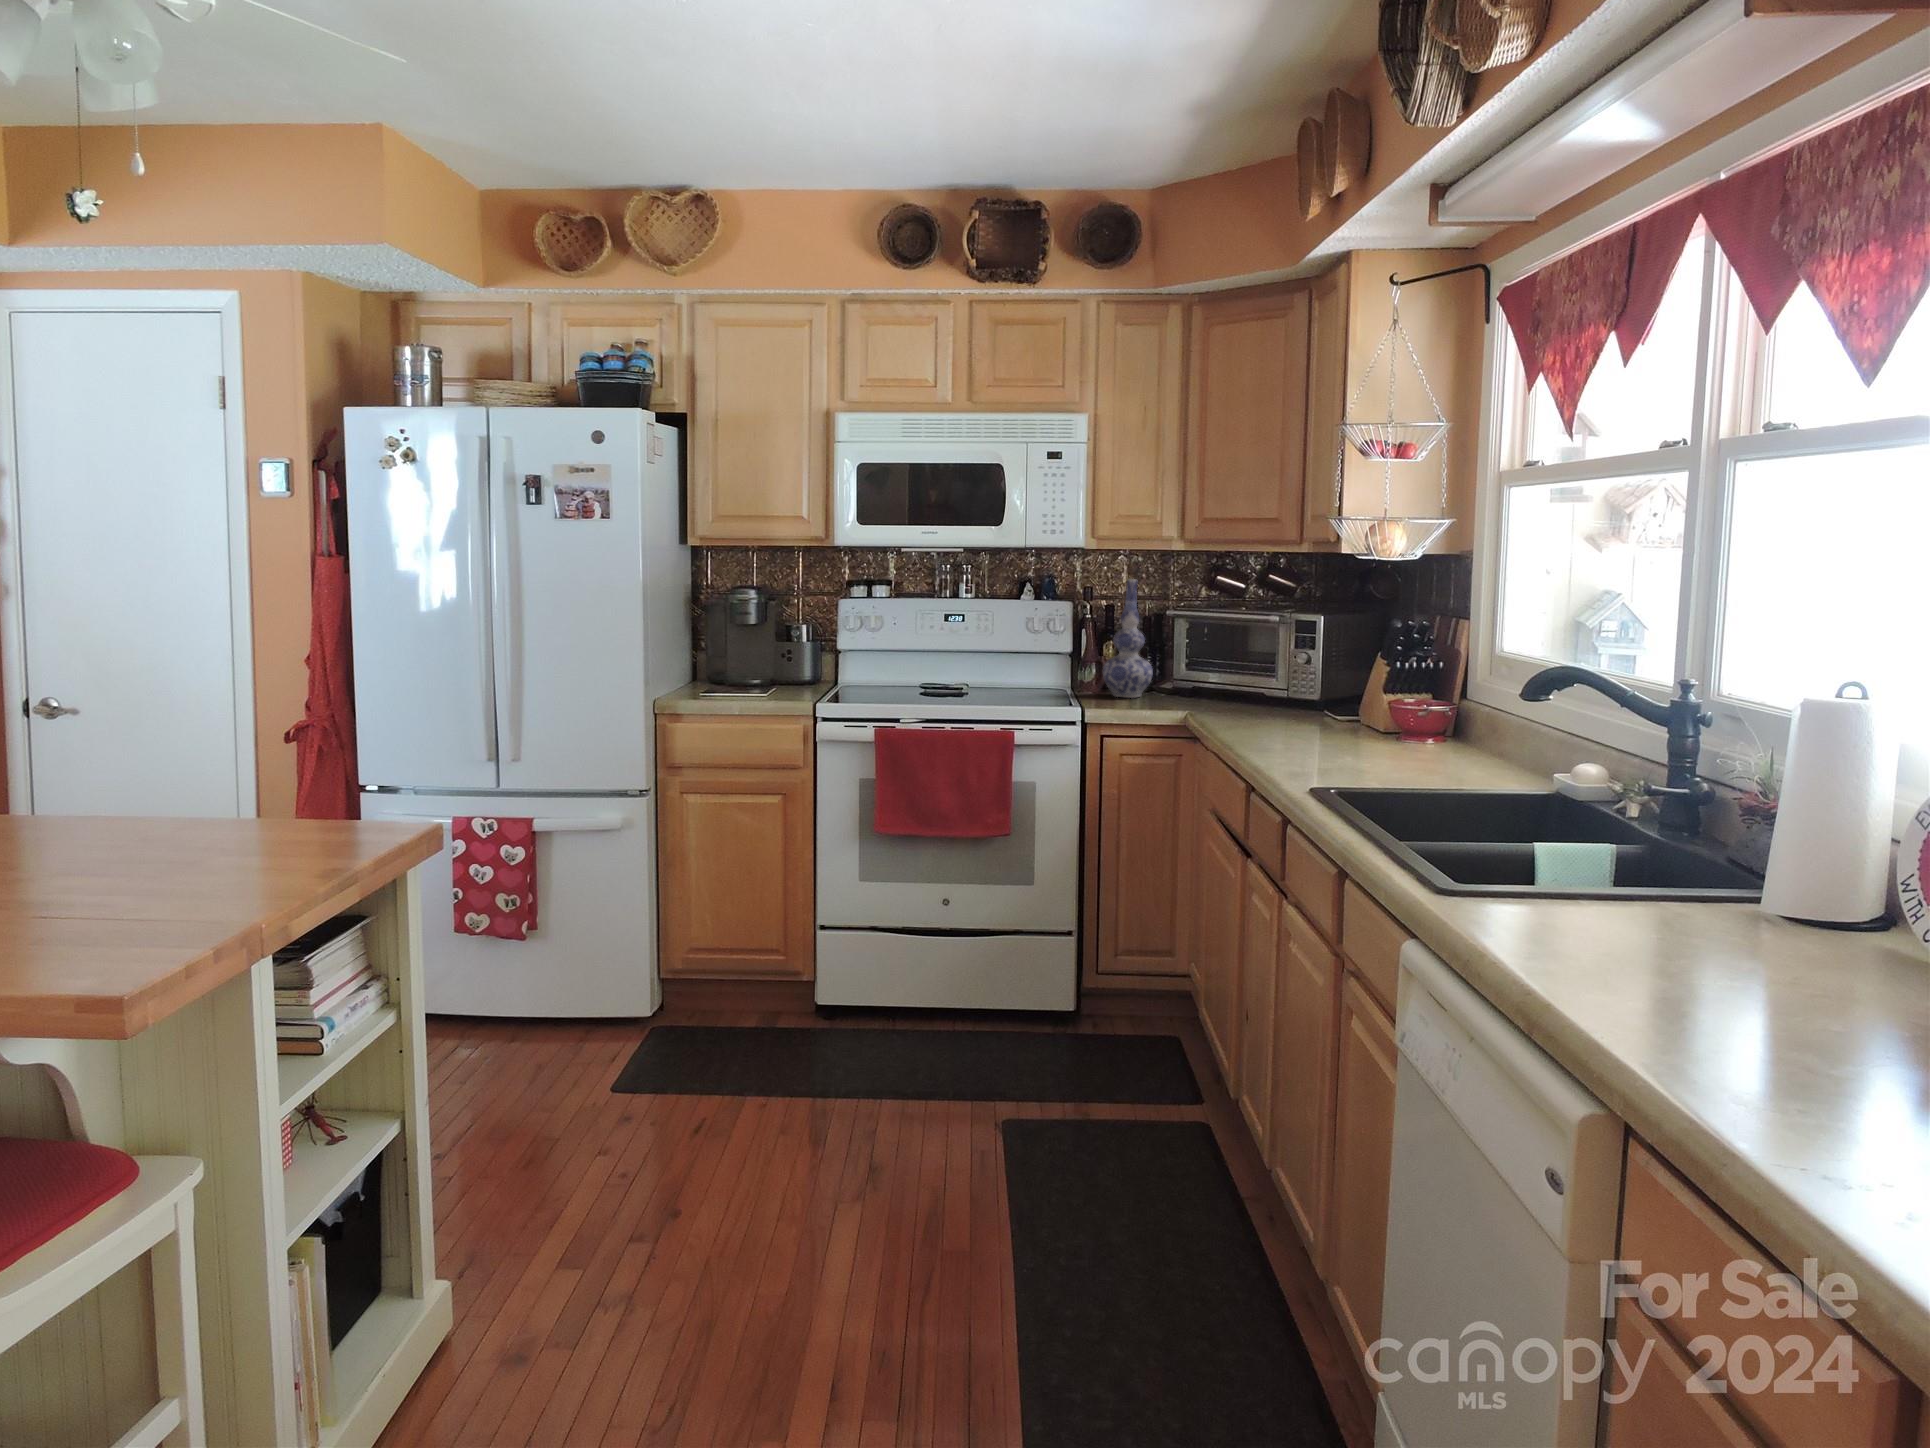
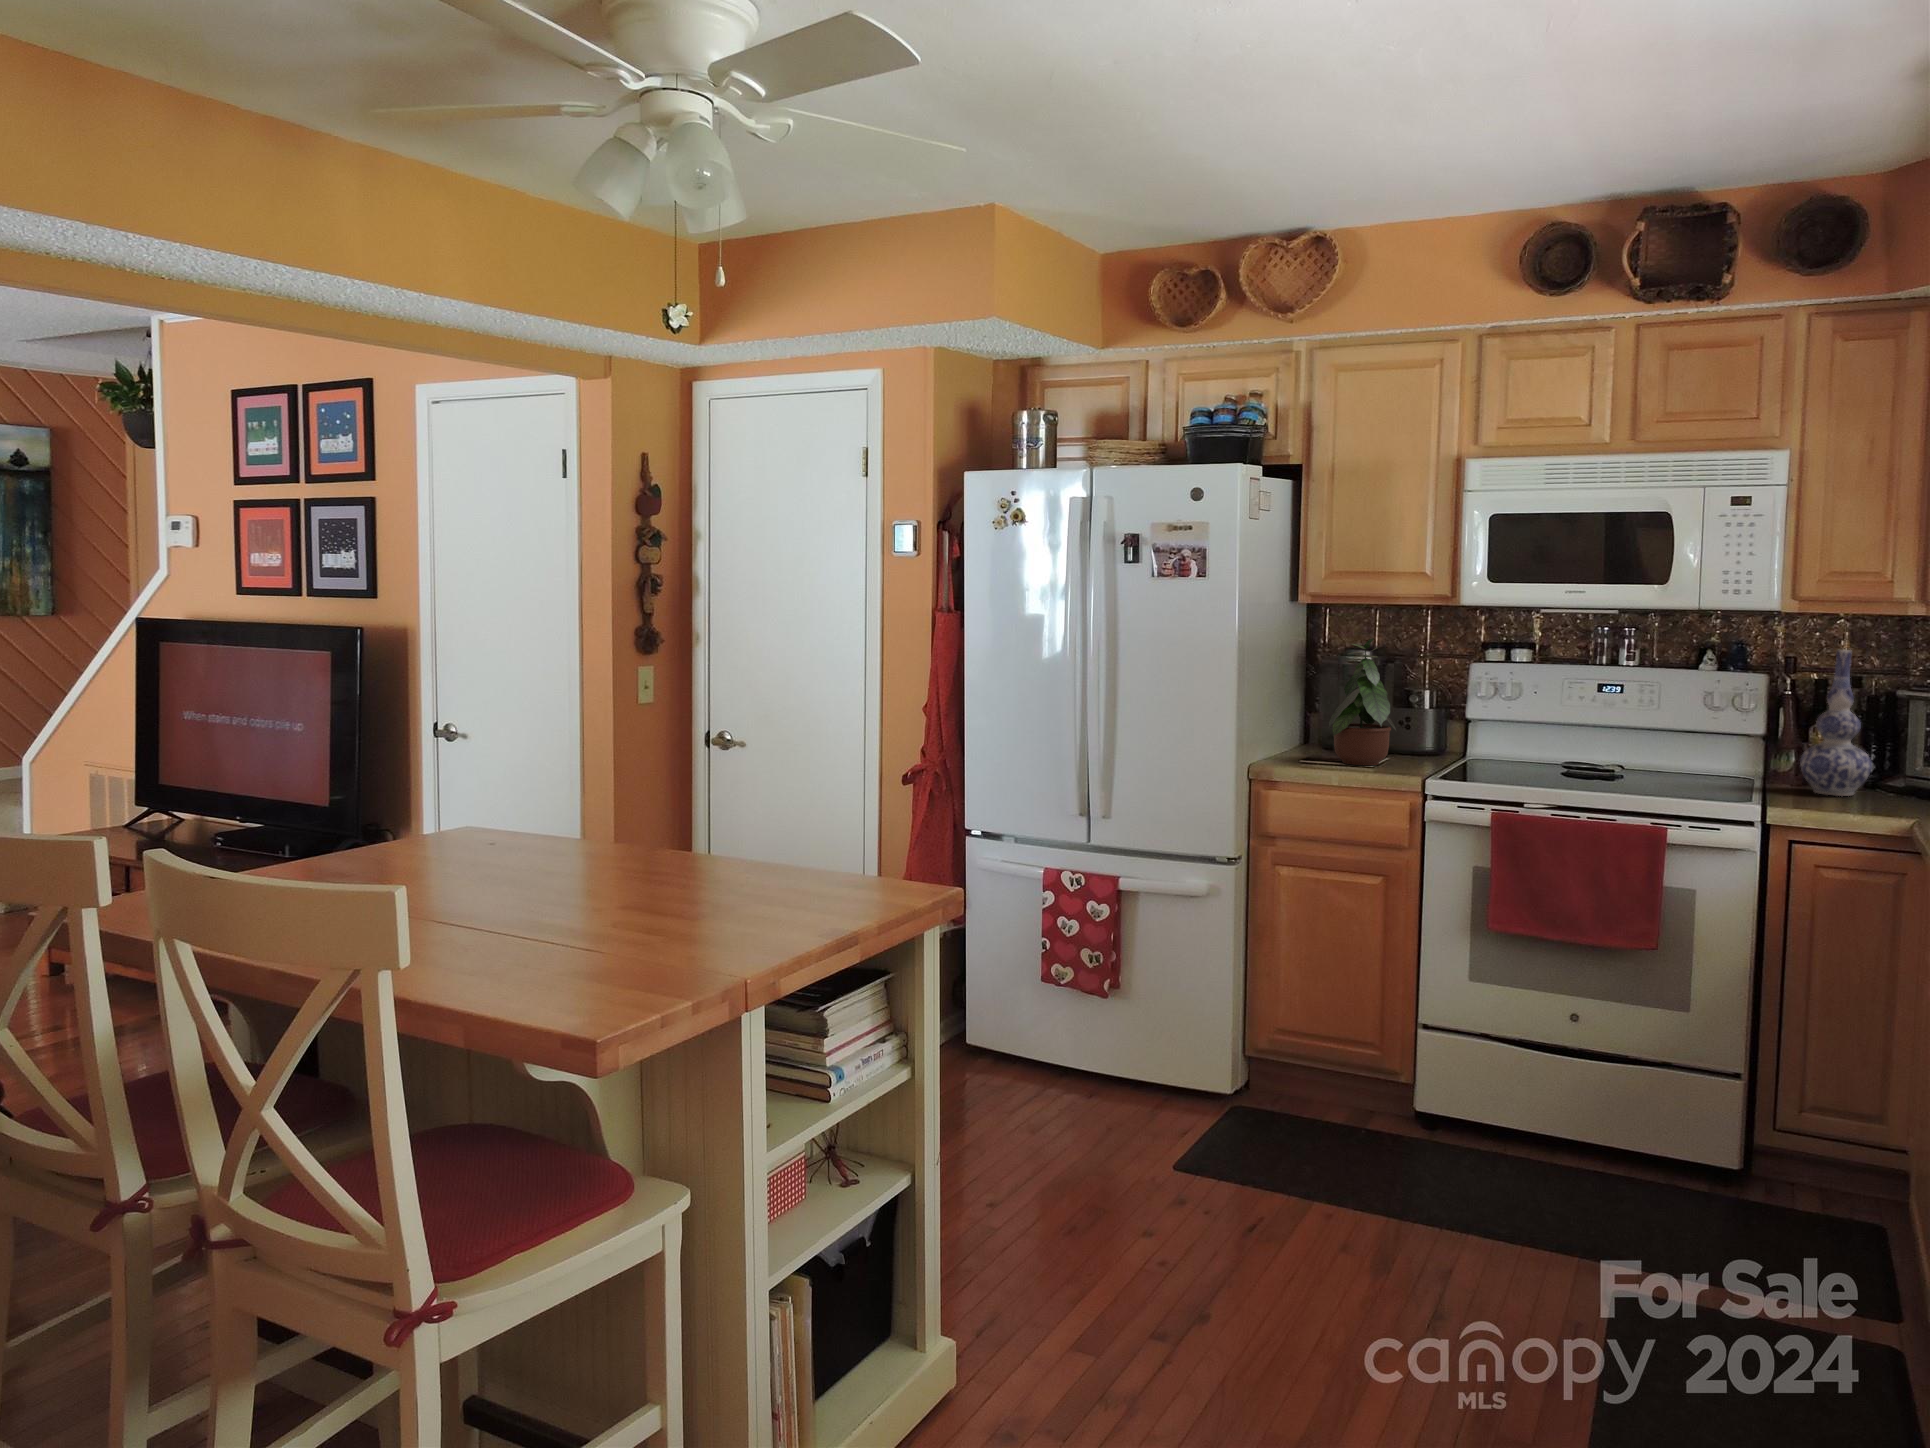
potted plant: none [718,576,789,694] -> present [1329,638,1396,765]

